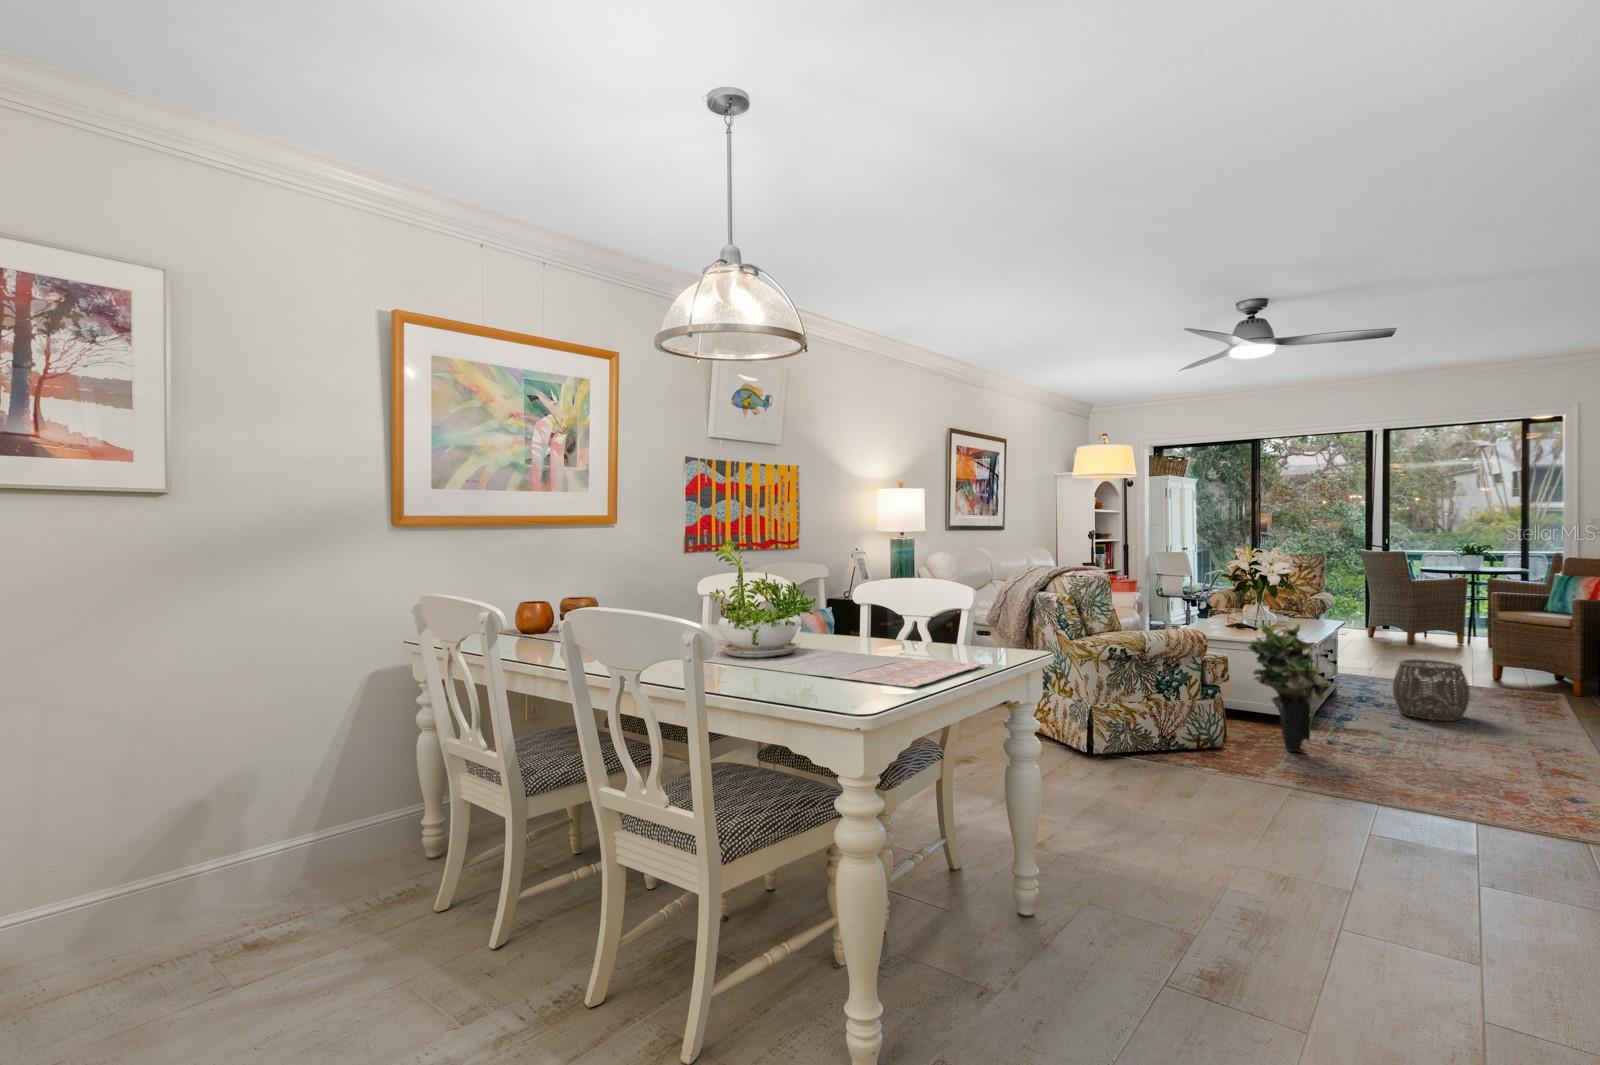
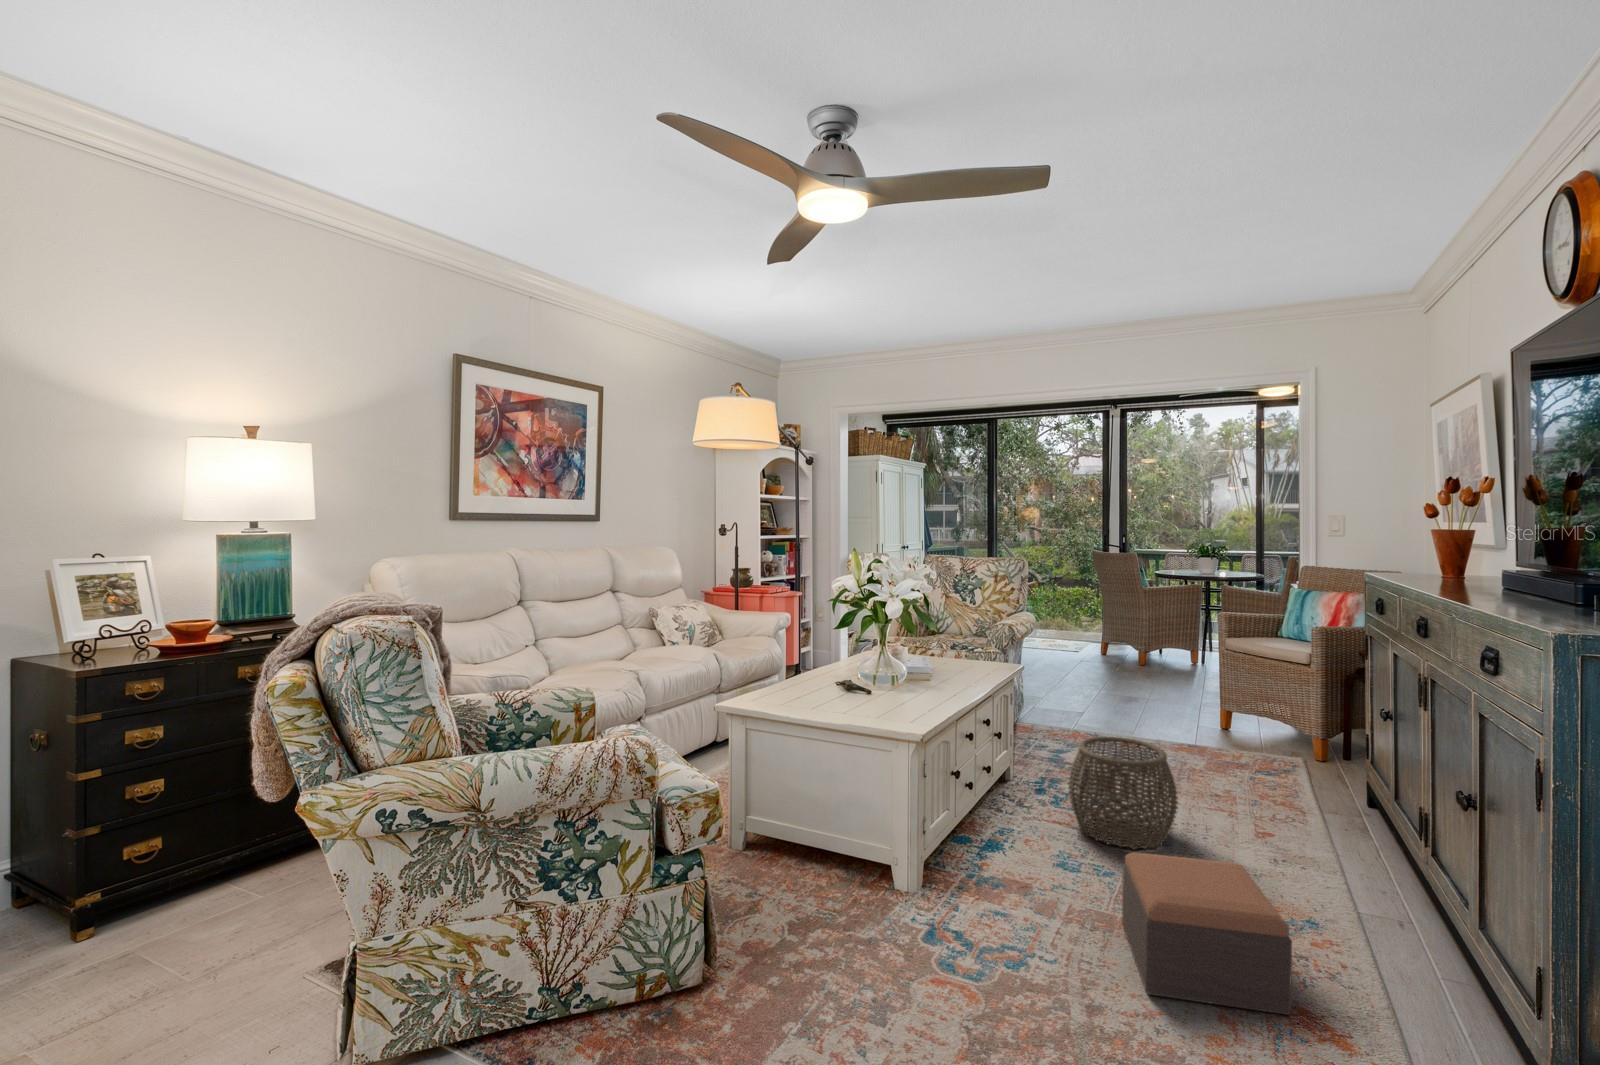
potted plant: present [1248,624,1330,752] -> none [774,713,910,993]
footstool: none [1444,701,1547,764] -> present [1122,852,1292,1015]

